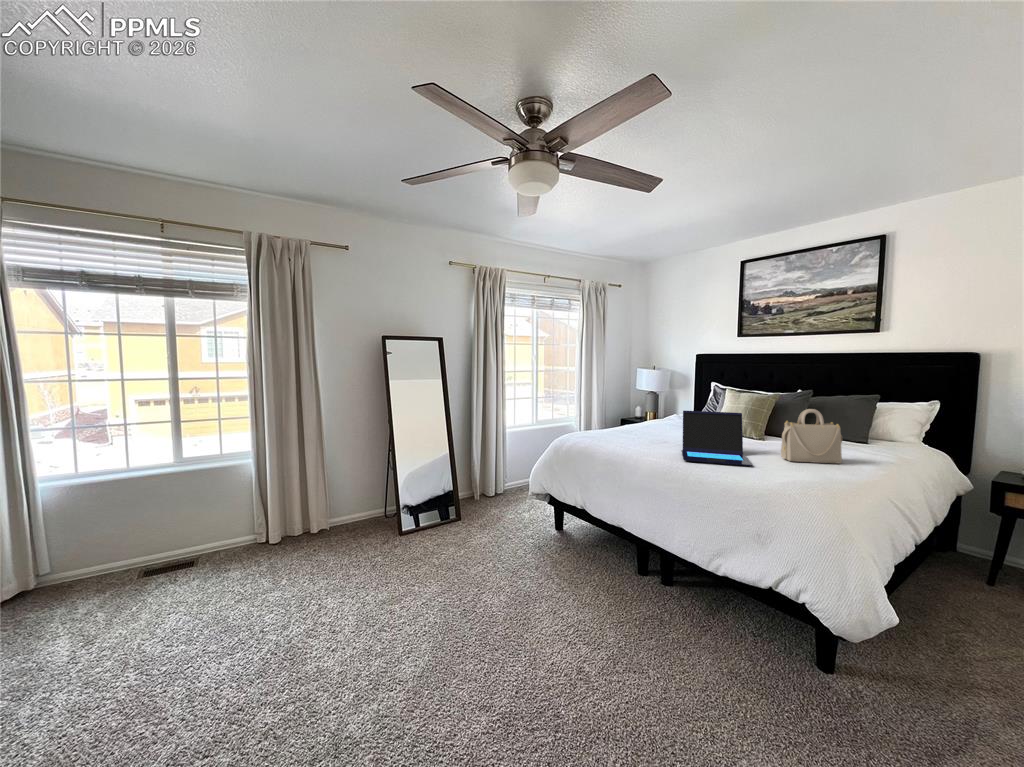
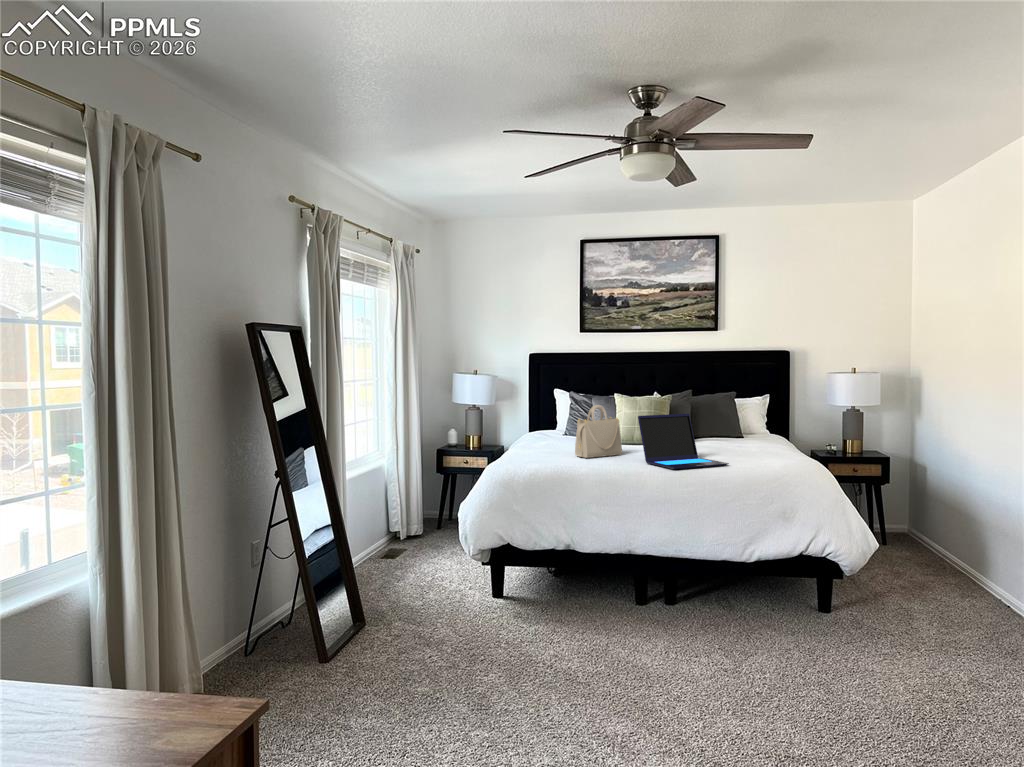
handbag: present [781,409,842,463] -> present [575,405,622,458]

